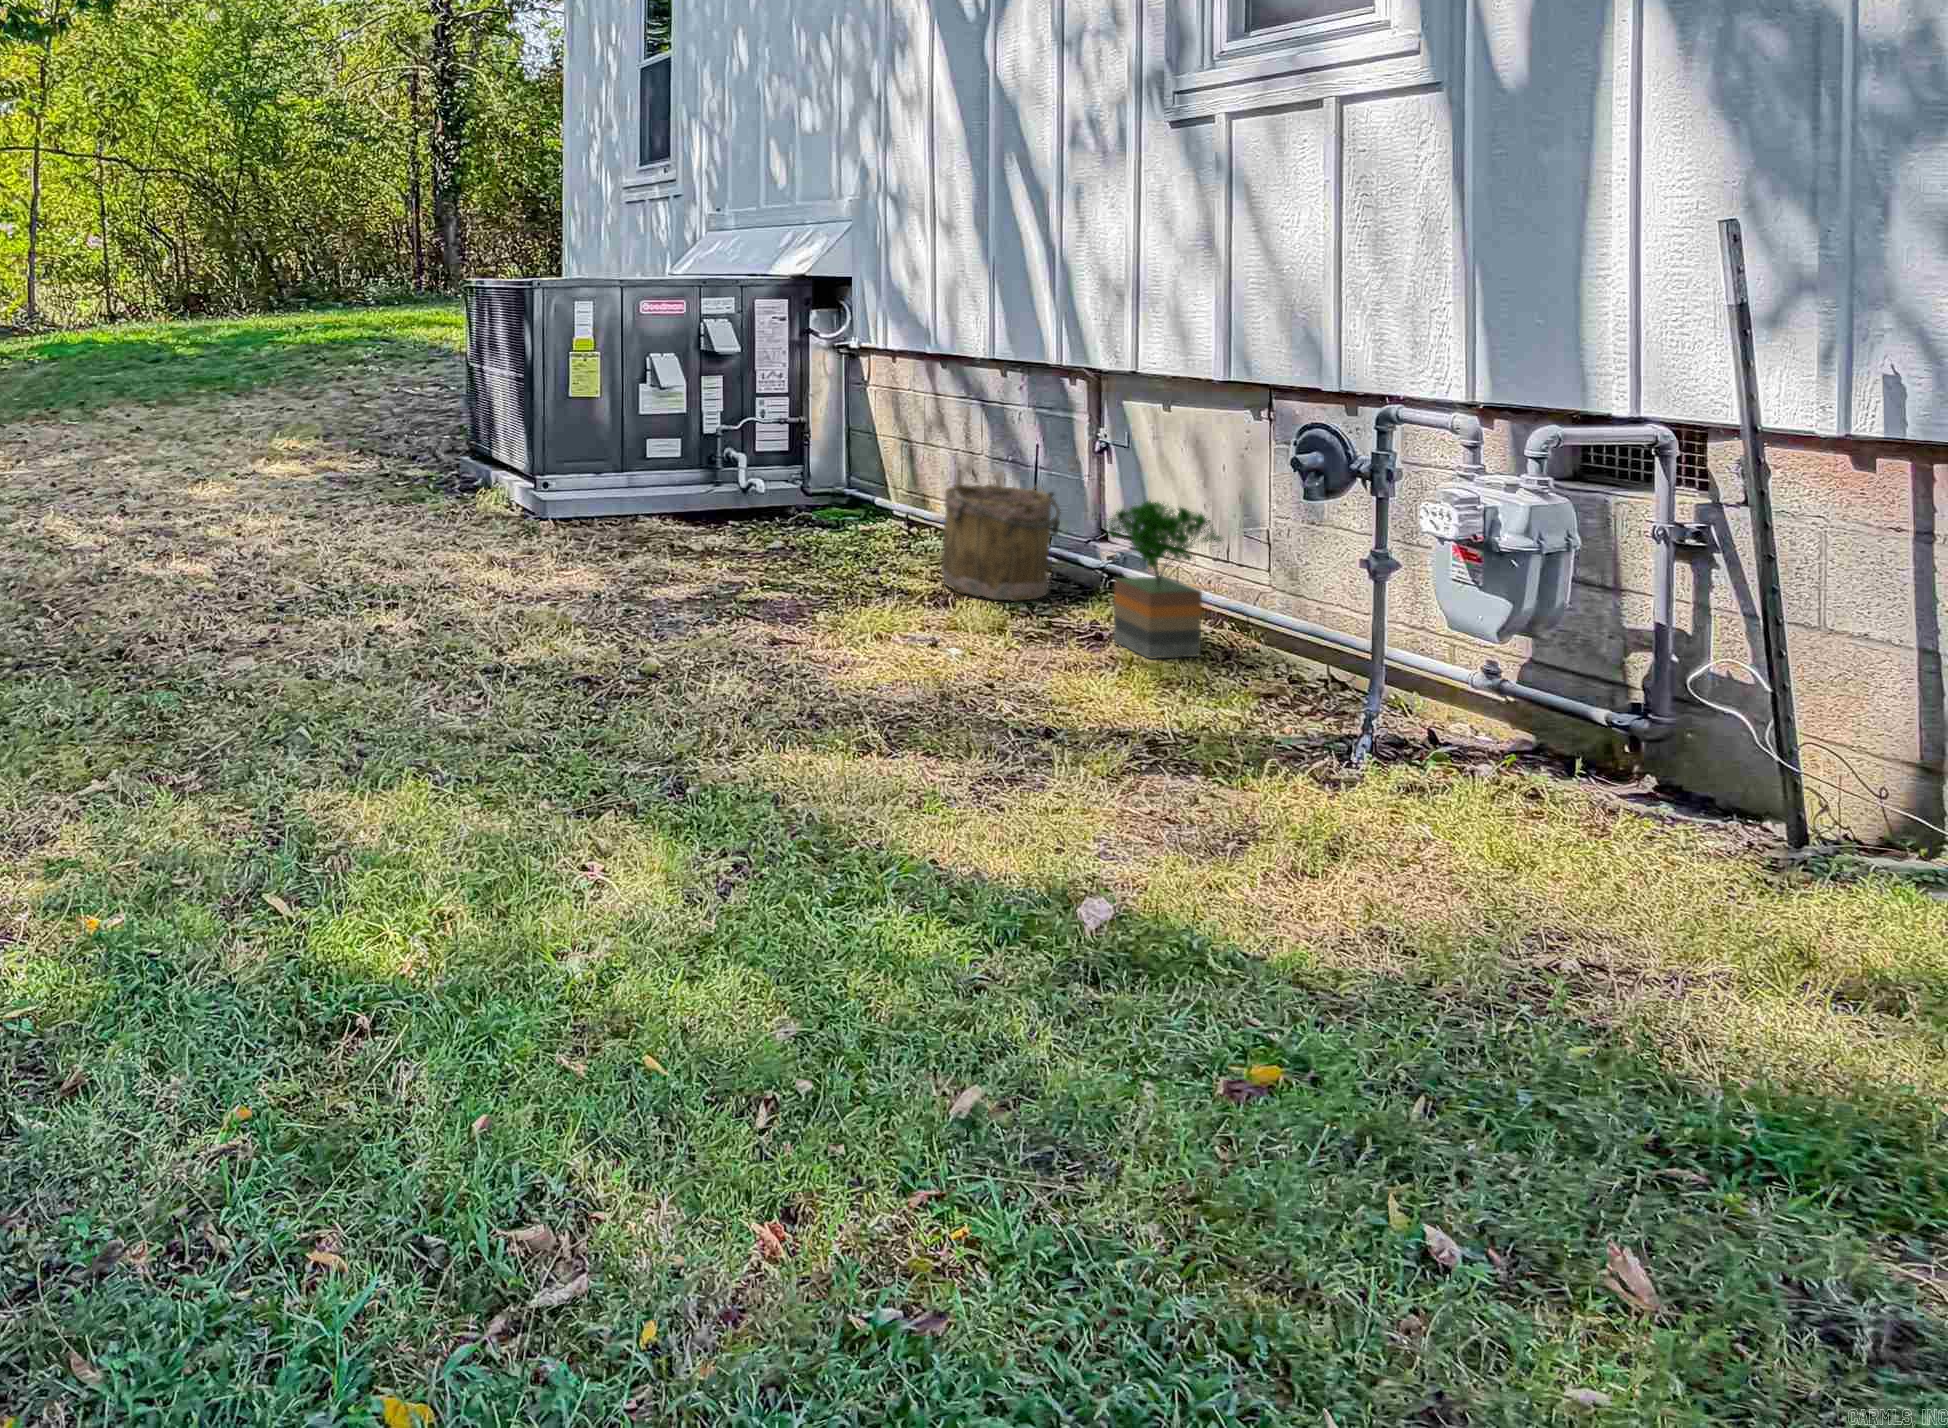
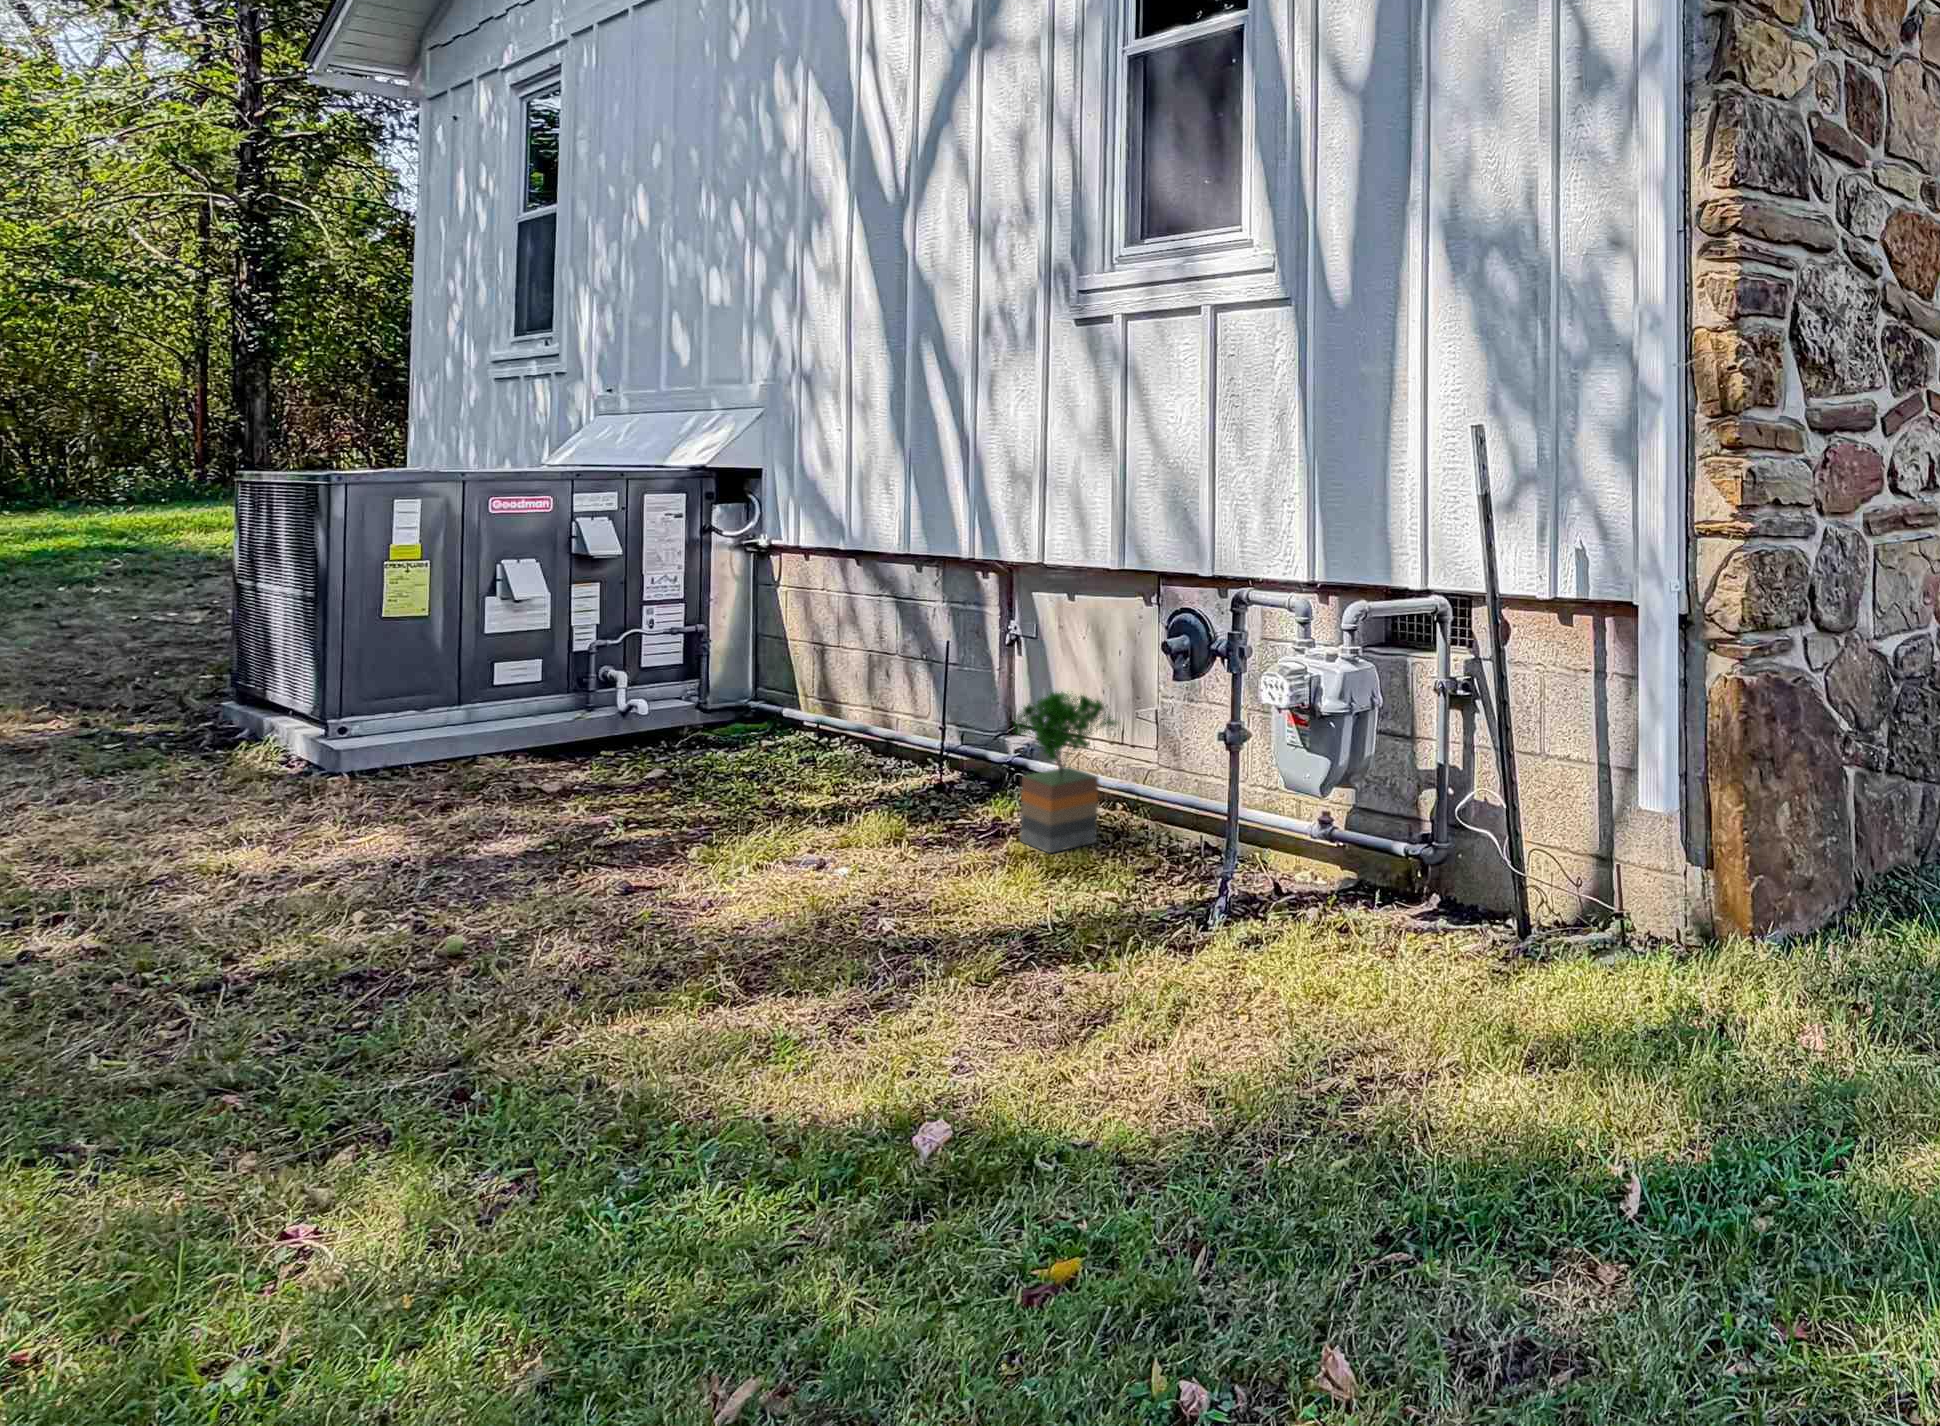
bucket: present [941,484,1061,601] -> none [852,684,979,817]

